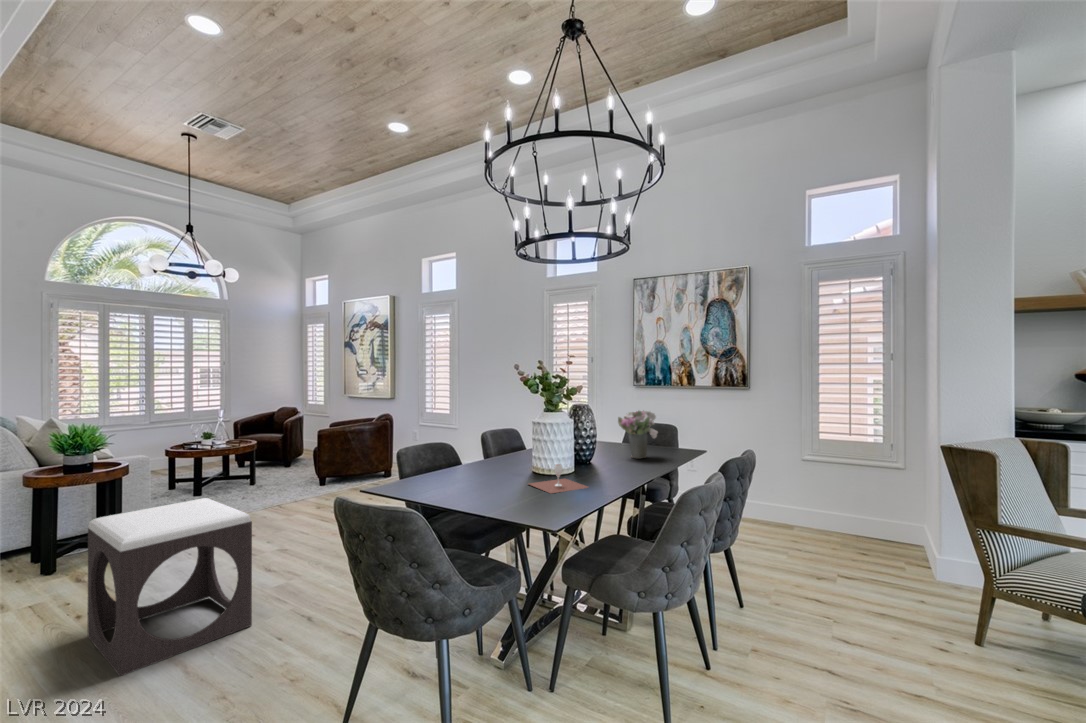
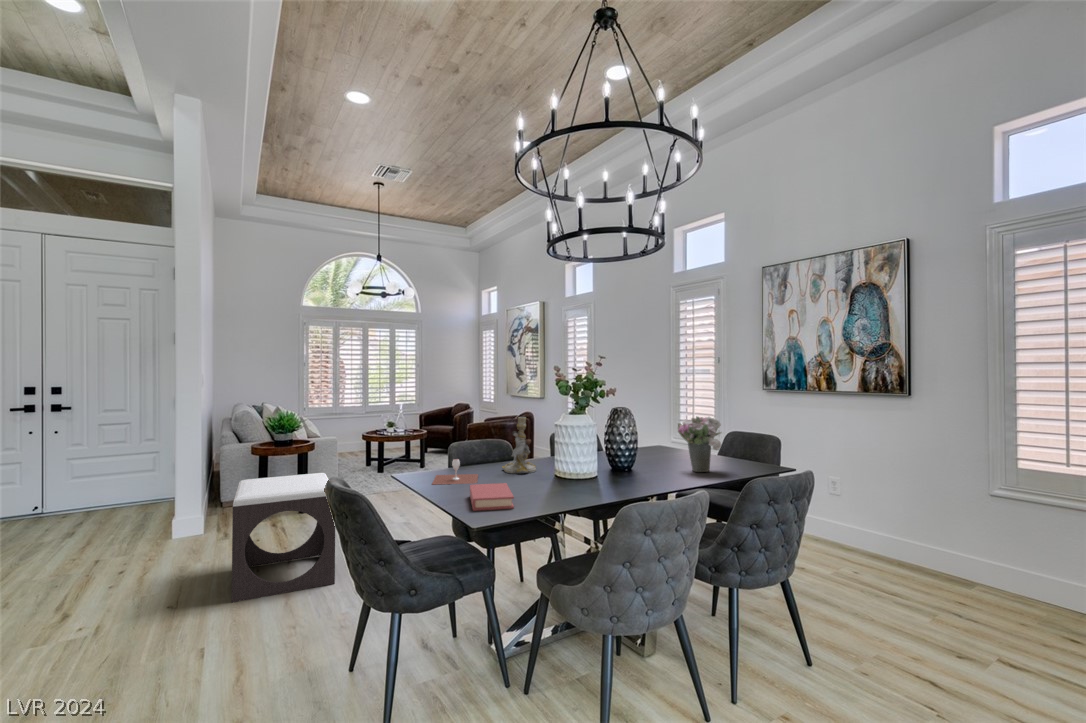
candlestick: none [467,418,502,475] -> present [502,417,536,474]
wine glass: present [529,464,588,494] -> present [432,459,478,485]
book: none [487,483,549,511] -> present [470,483,514,511]

